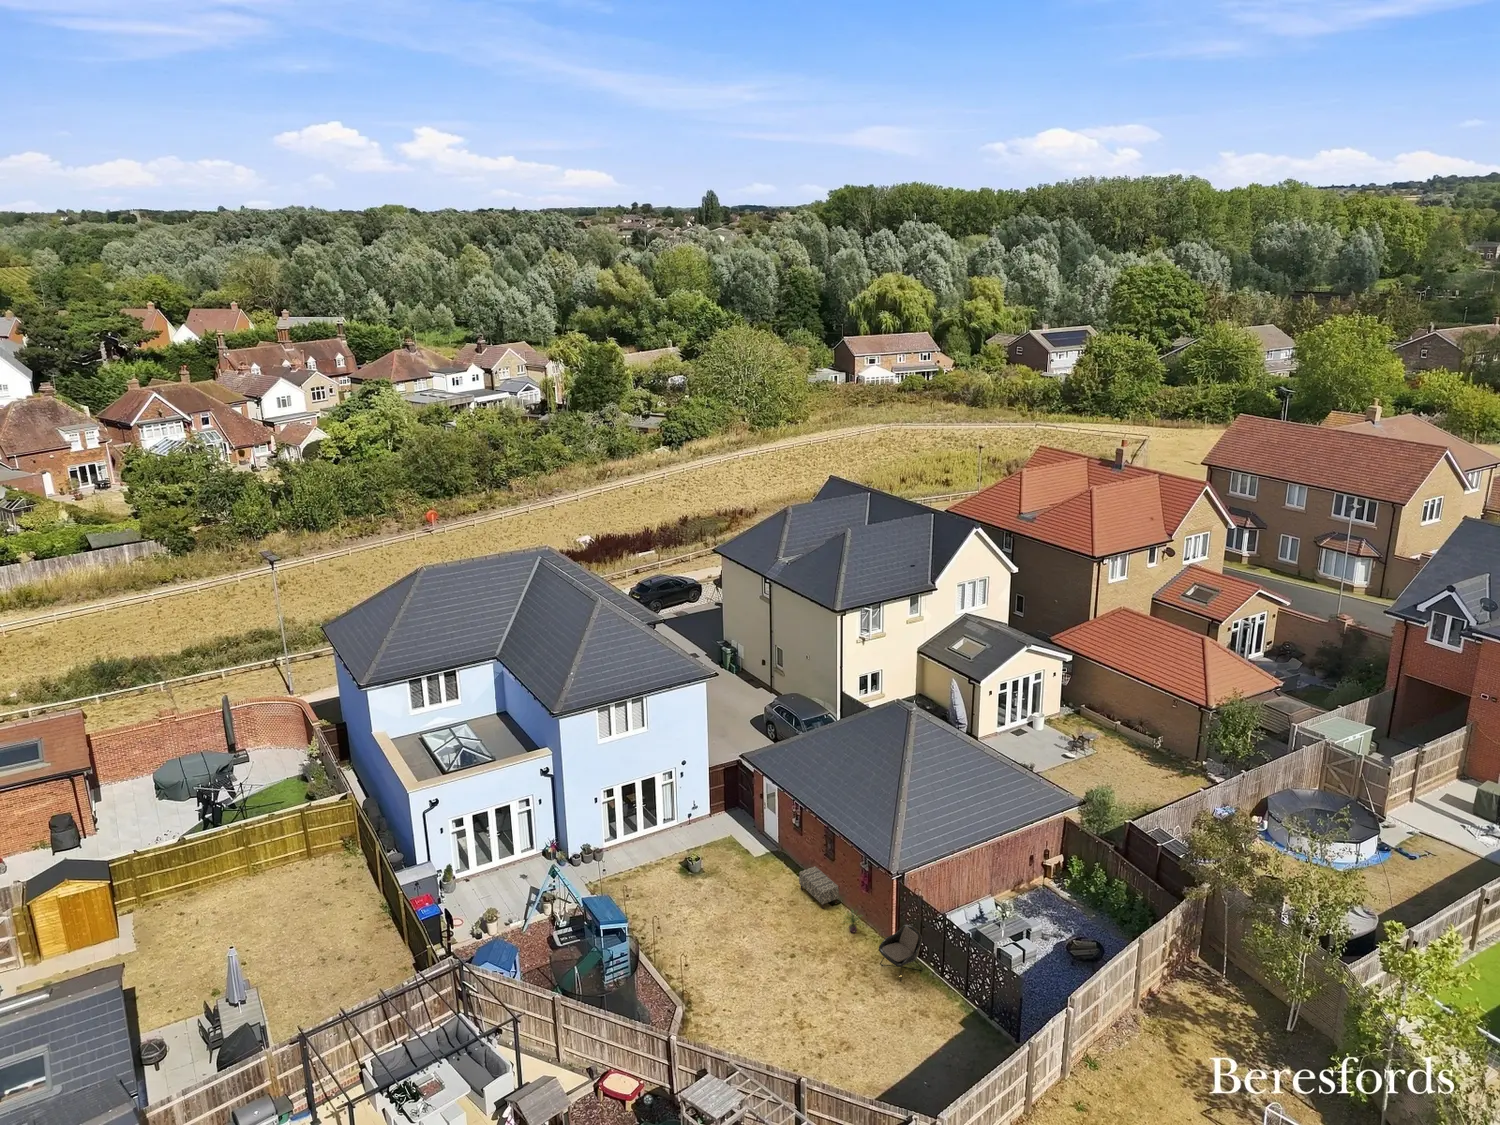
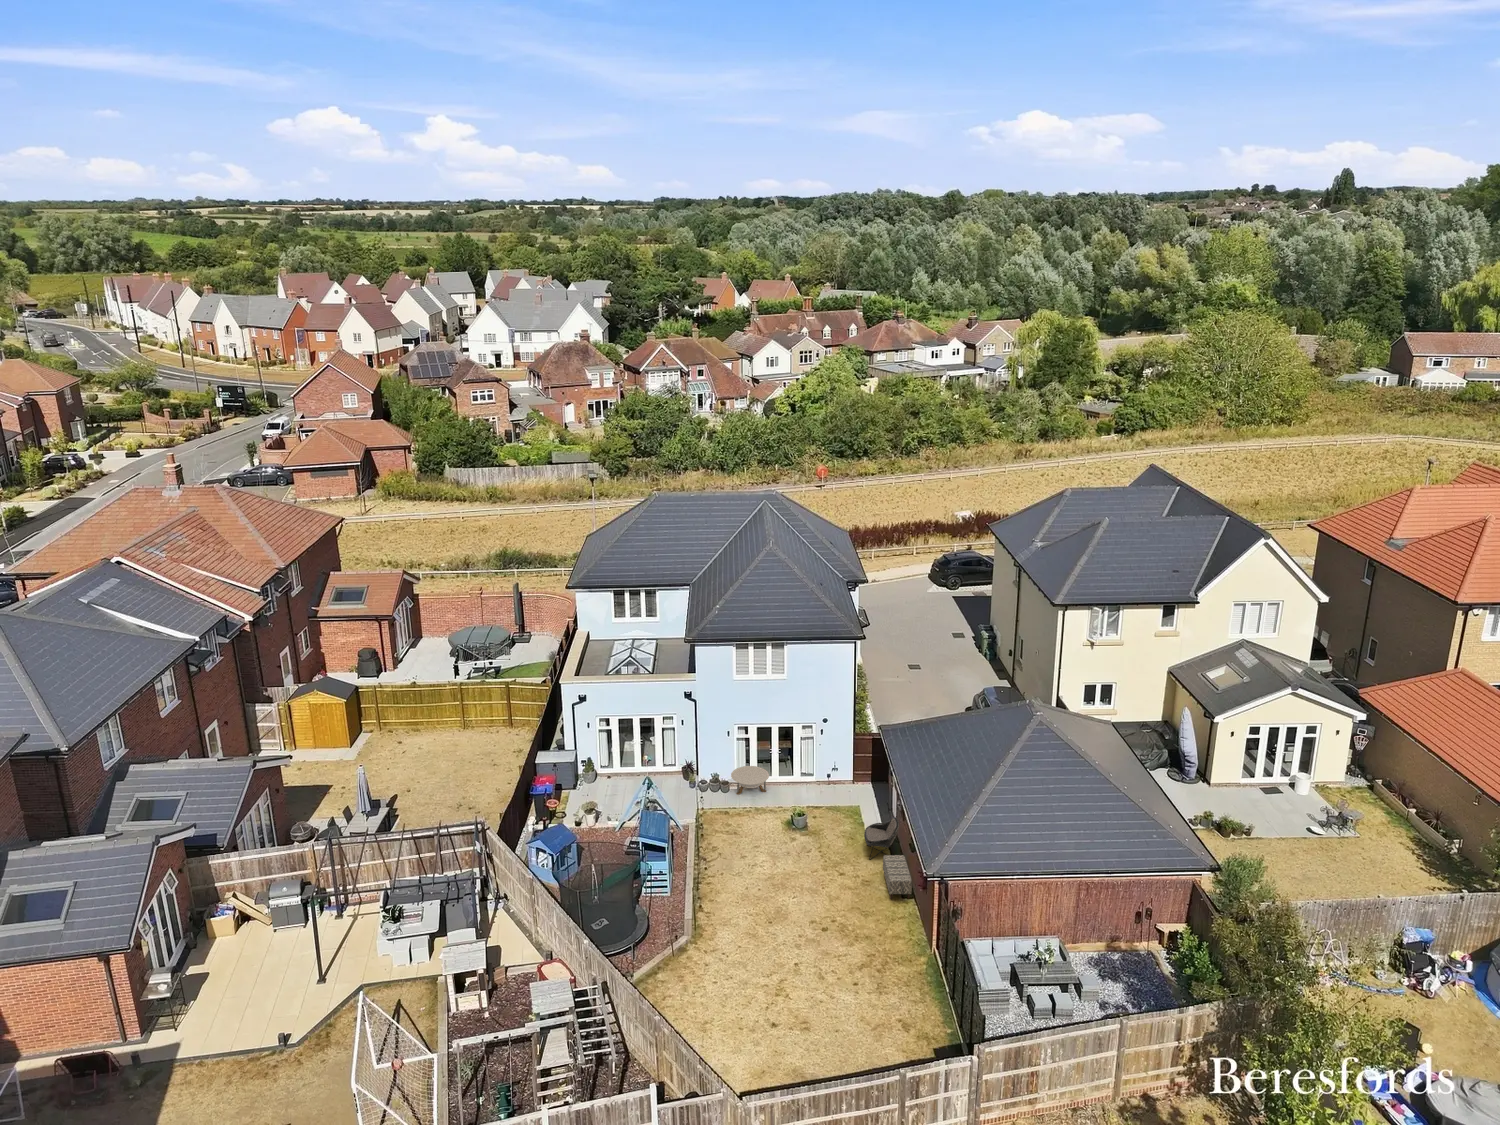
round table: none [603,825,642,858] -> present [731,766,769,795]
decorative plant: present [844,909,858,932] -> none [891,904,918,931]
lounge chair: present [879,925,923,981] -> present [864,817,899,860]

